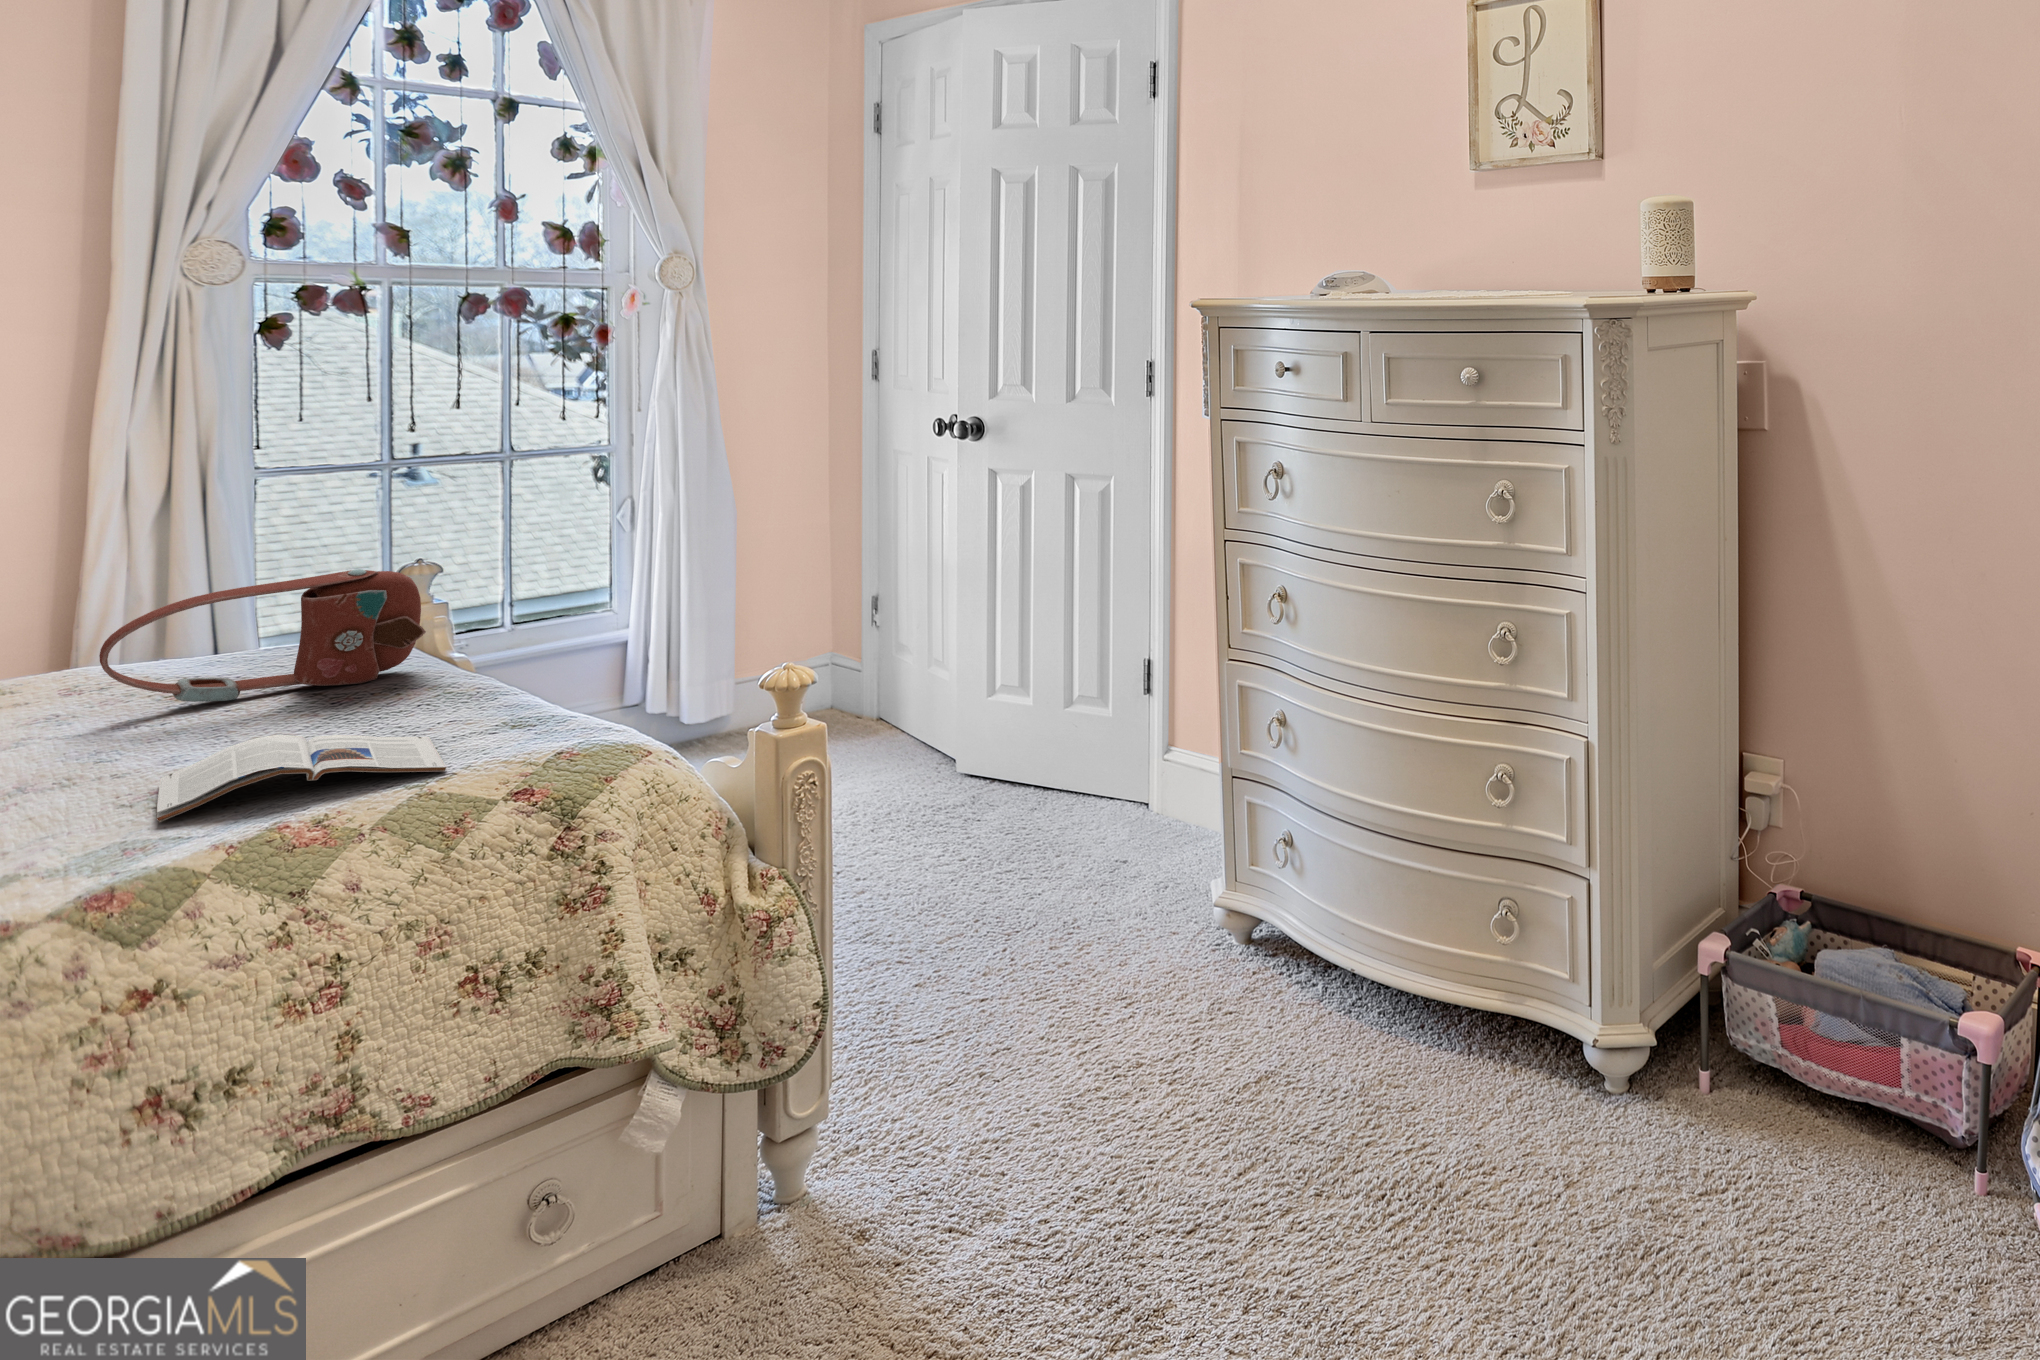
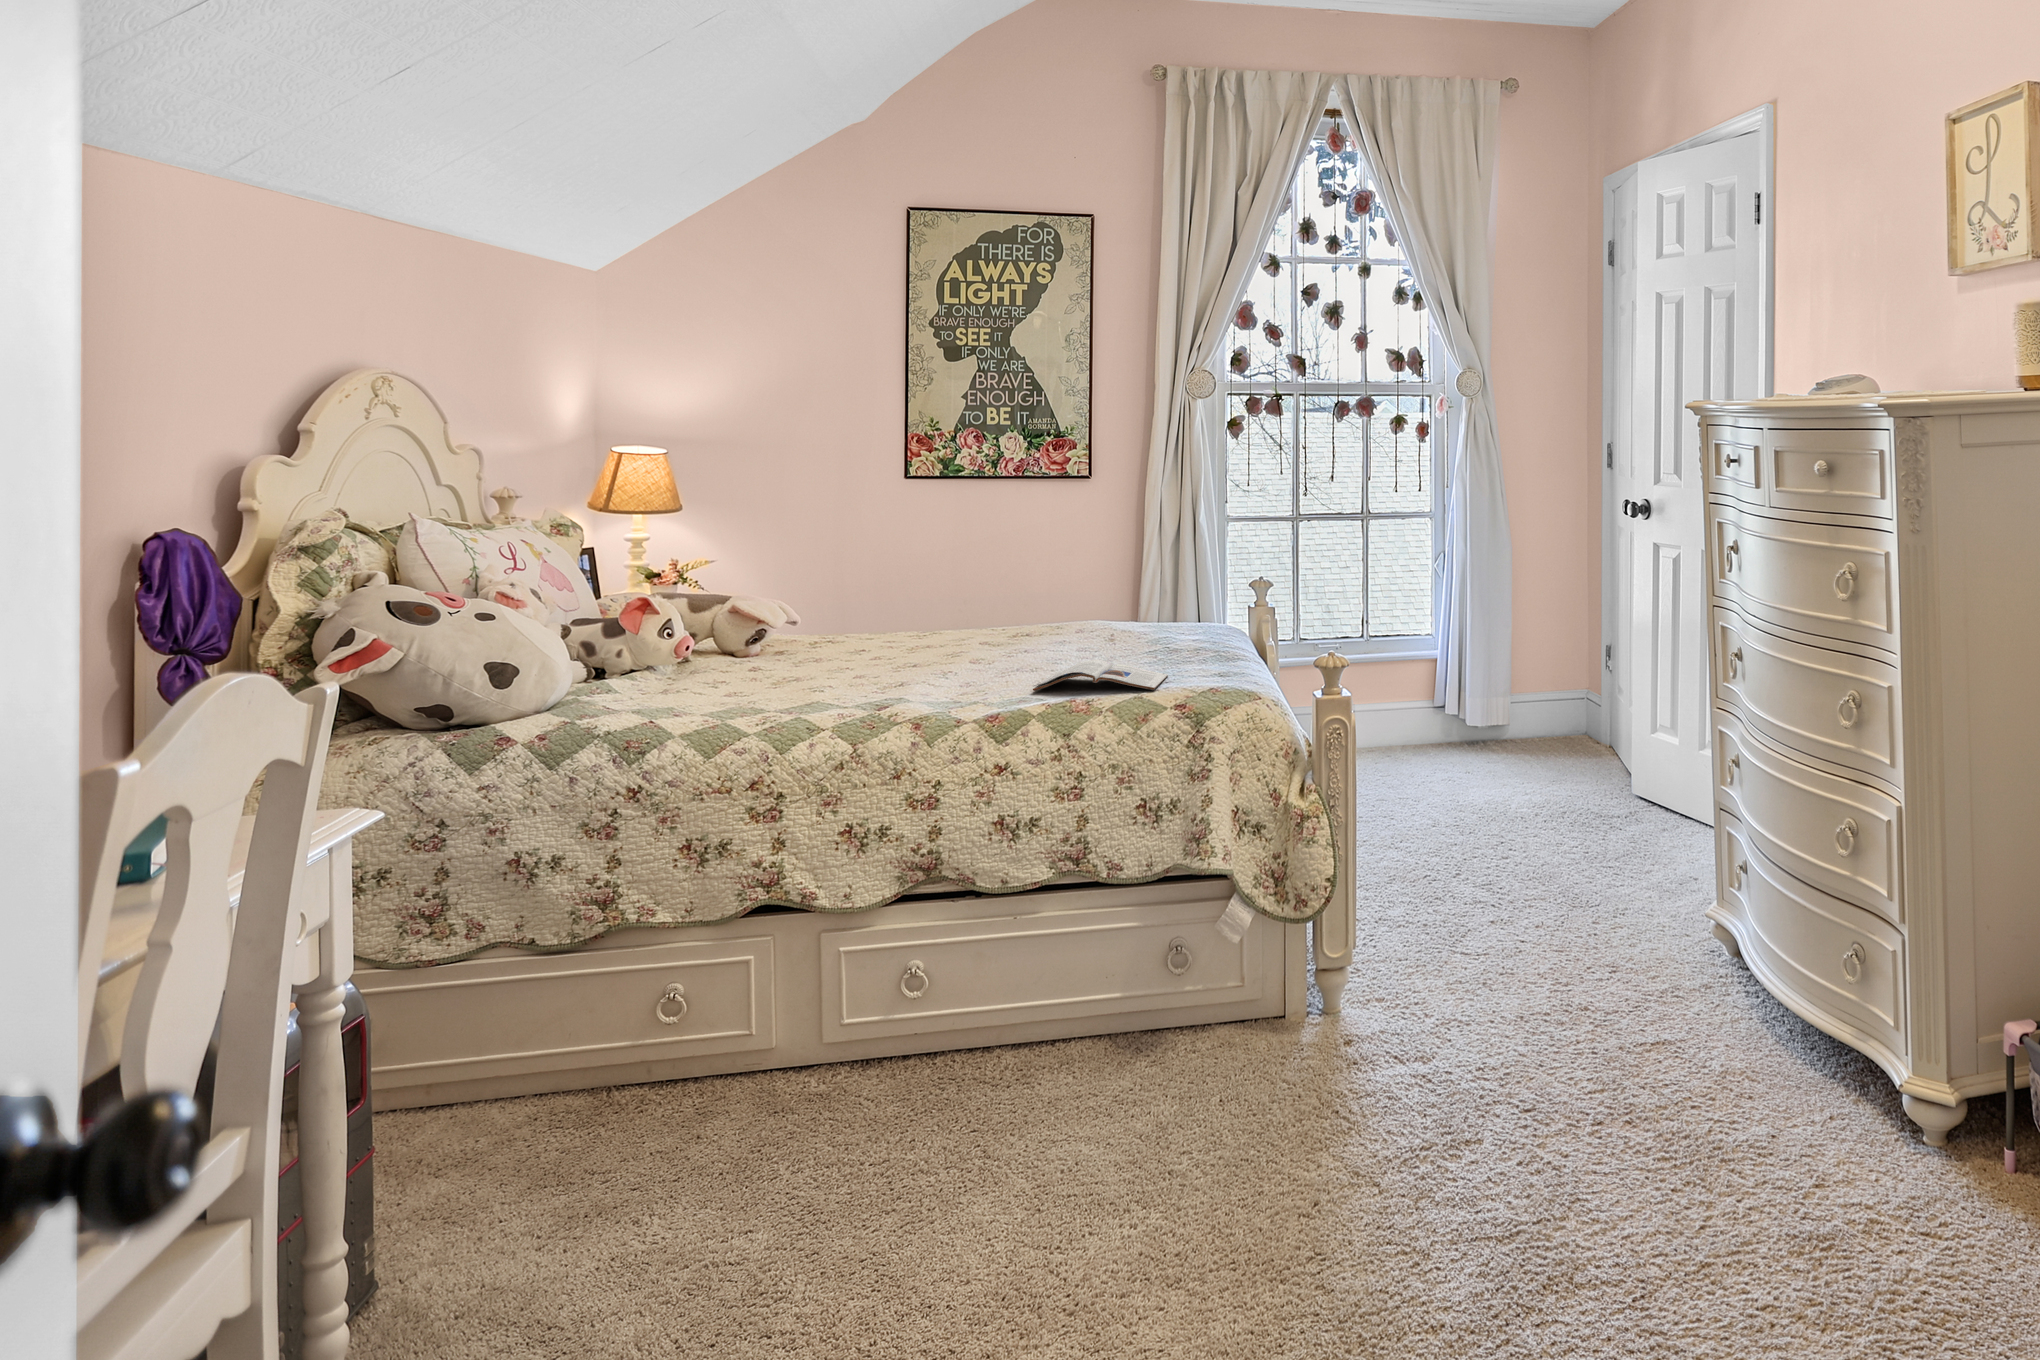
handbag: present [99,569,426,702] -> none [1065,577,1210,647]

